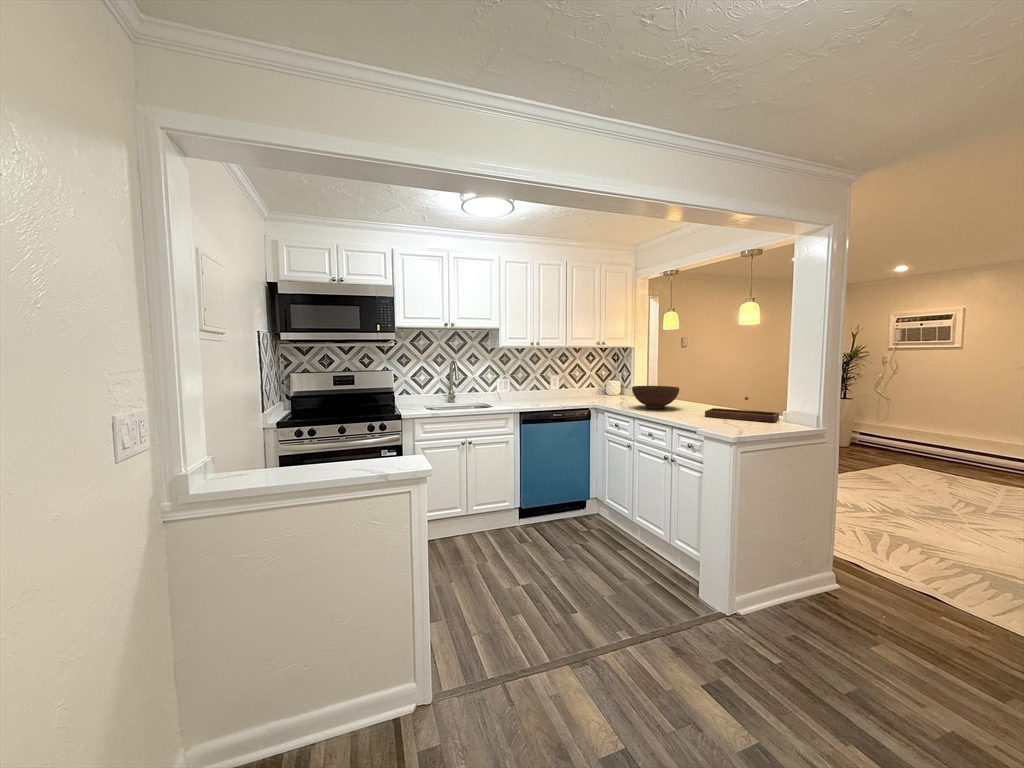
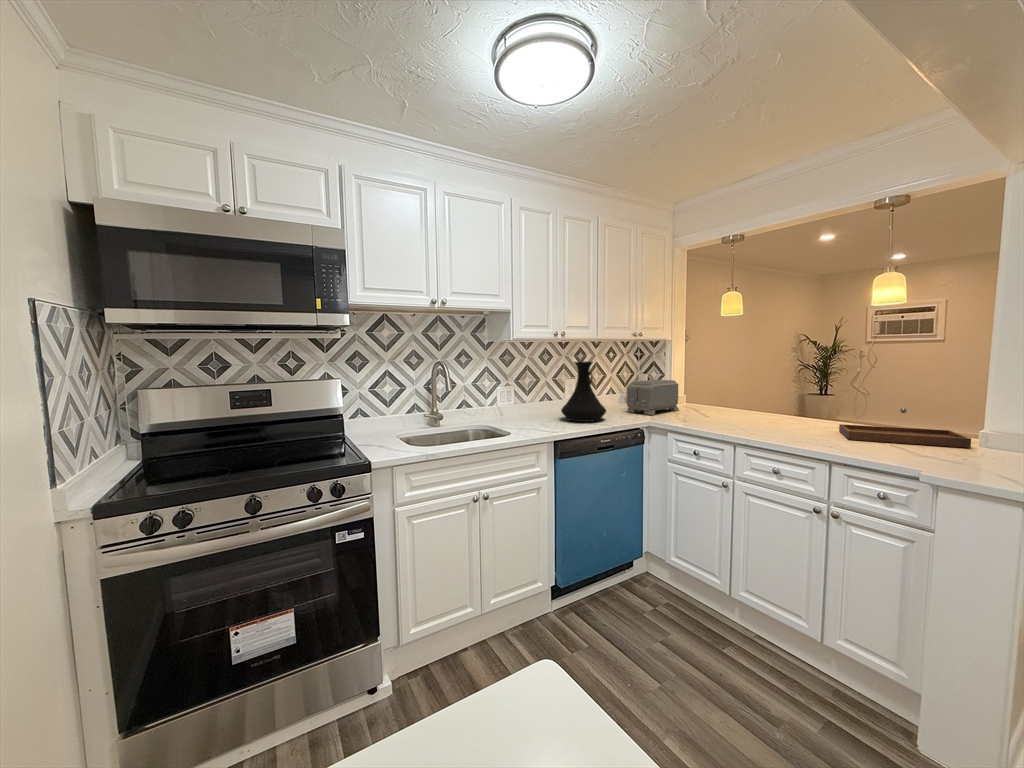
vase: none [538,363,569,404] -> present [561,362,606,422]
toaster: none [592,377,632,401] -> present [627,380,679,415]
fruit bowl: present [632,386,679,409] -> none [707,392,780,426]

